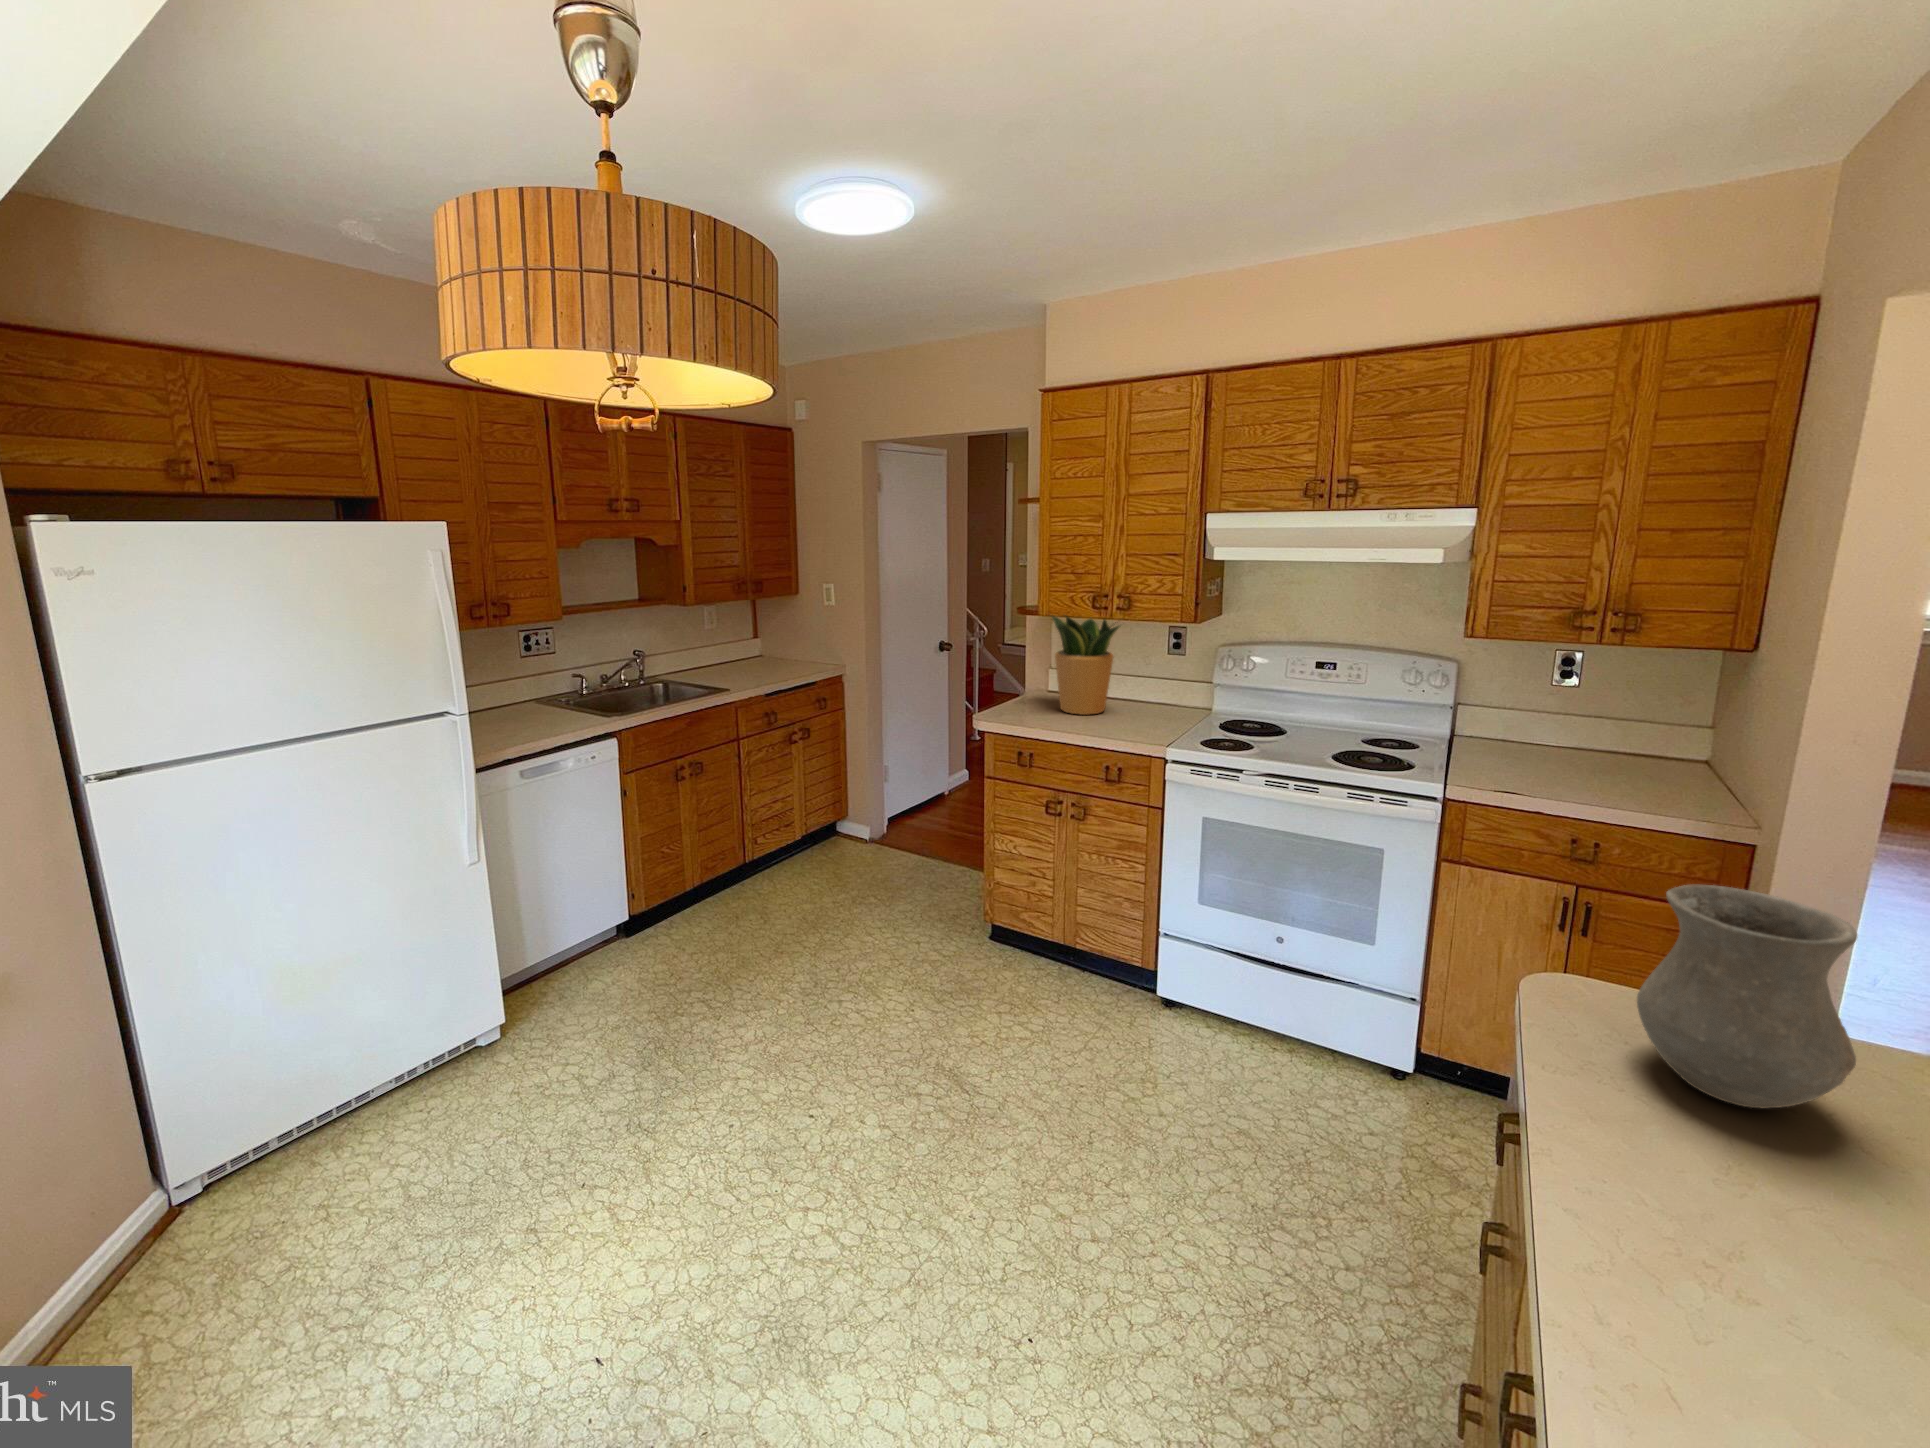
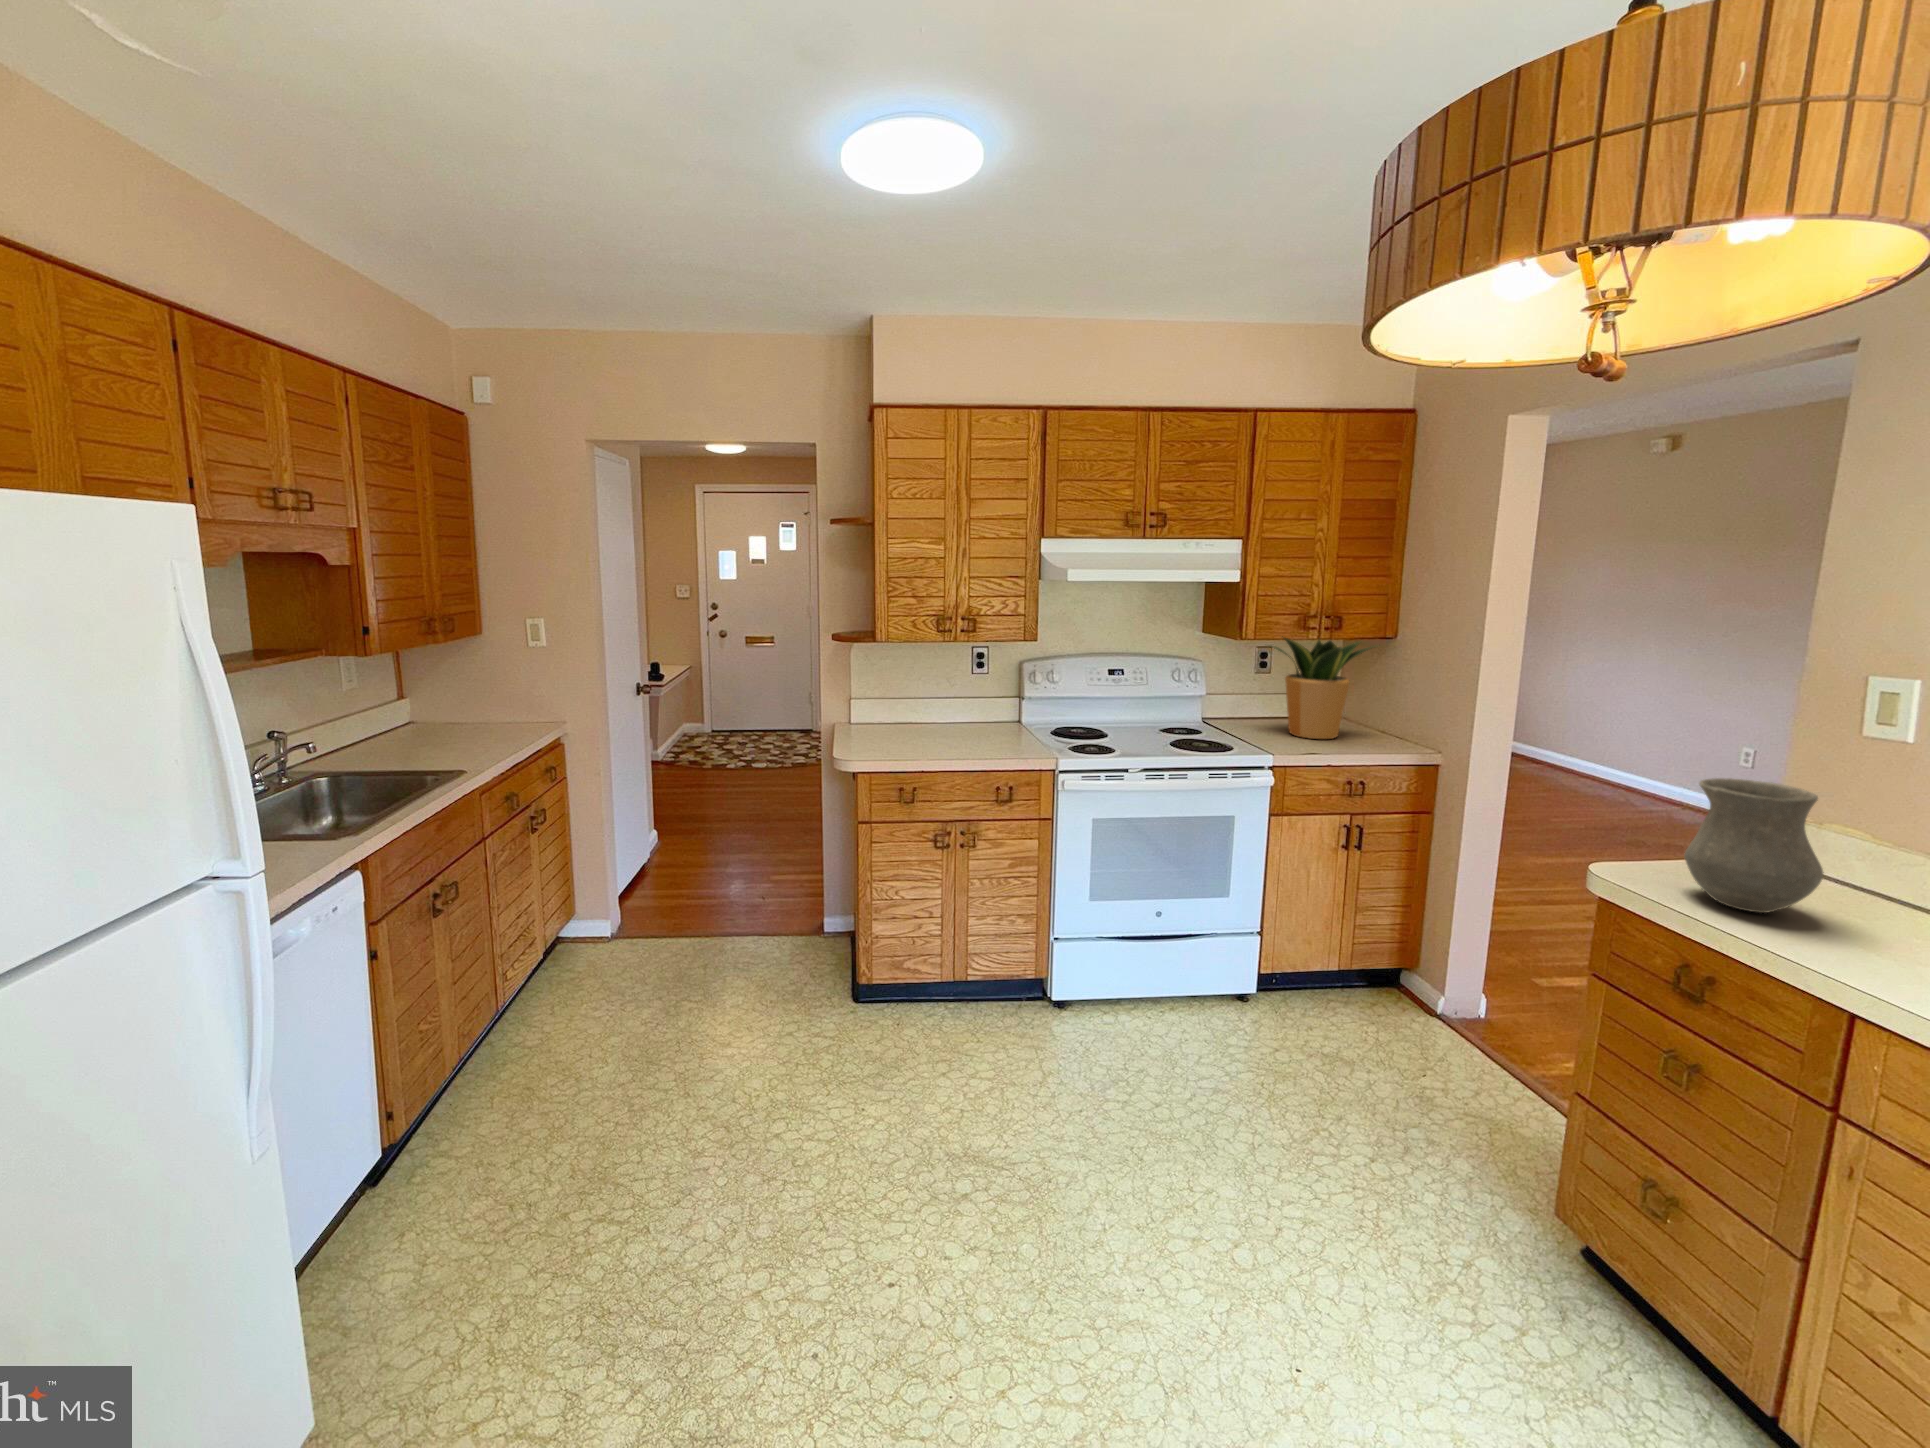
potted plant: present [1052,616,1121,715] -> present [1273,636,1371,739]

